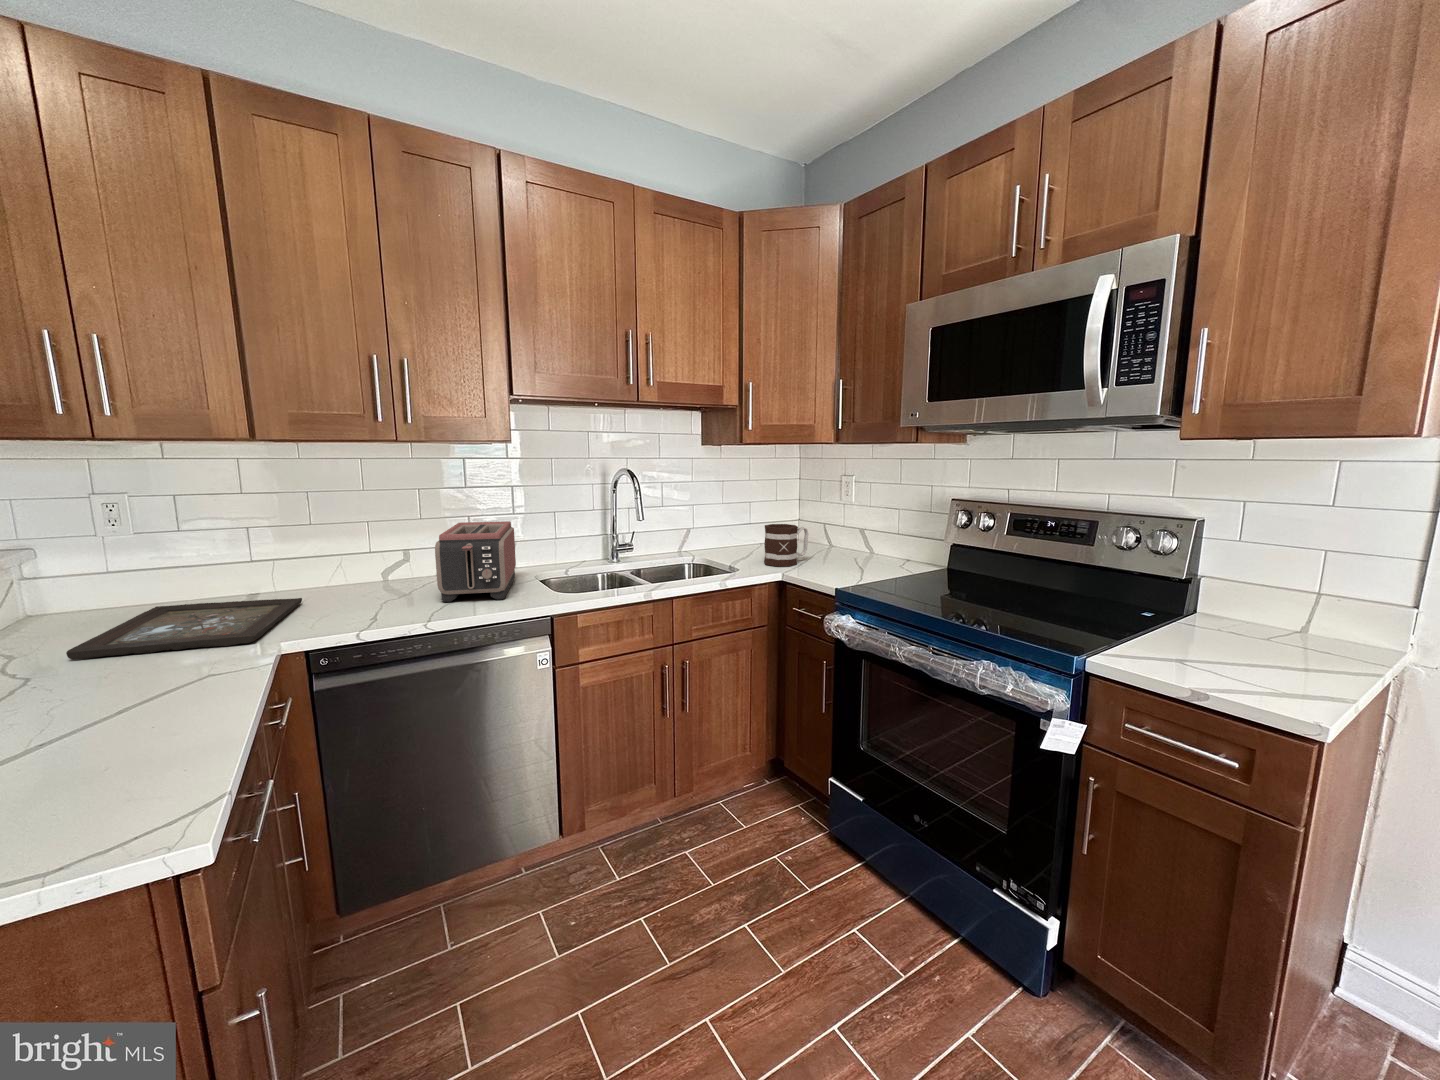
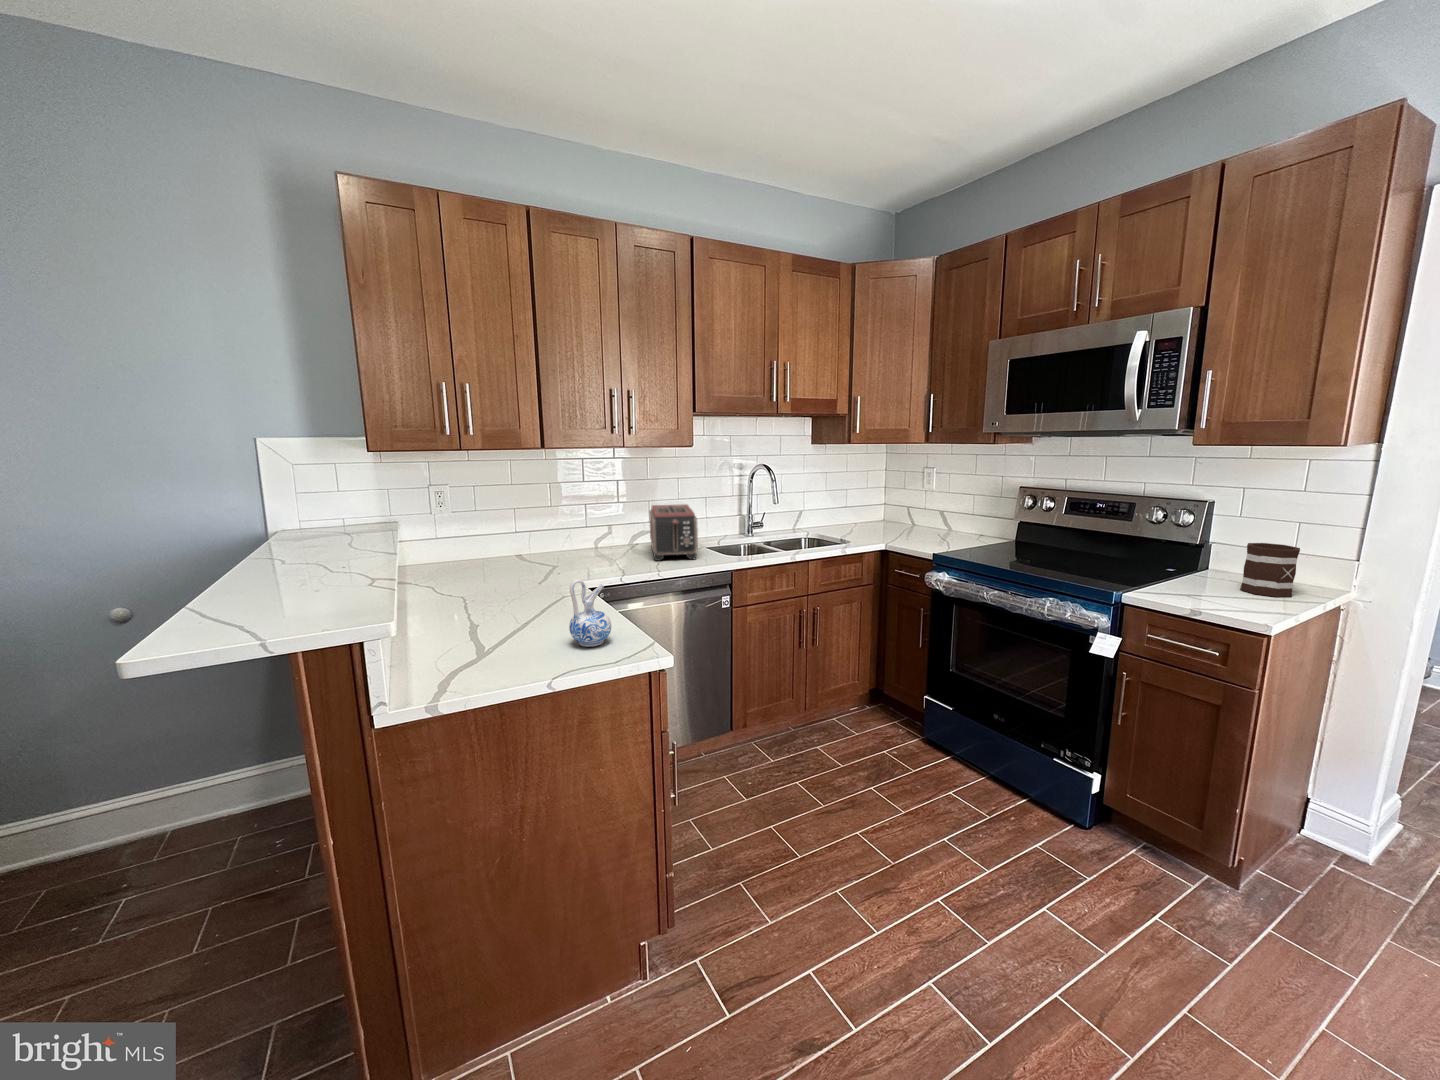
mug: present [764,524,808,566] -> present [1240,543,1300,597]
tray: present [66,598,302,660] -> none [463,557,564,590]
ceramic pitcher: none [36,673,164,802] -> present [569,579,611,647]

